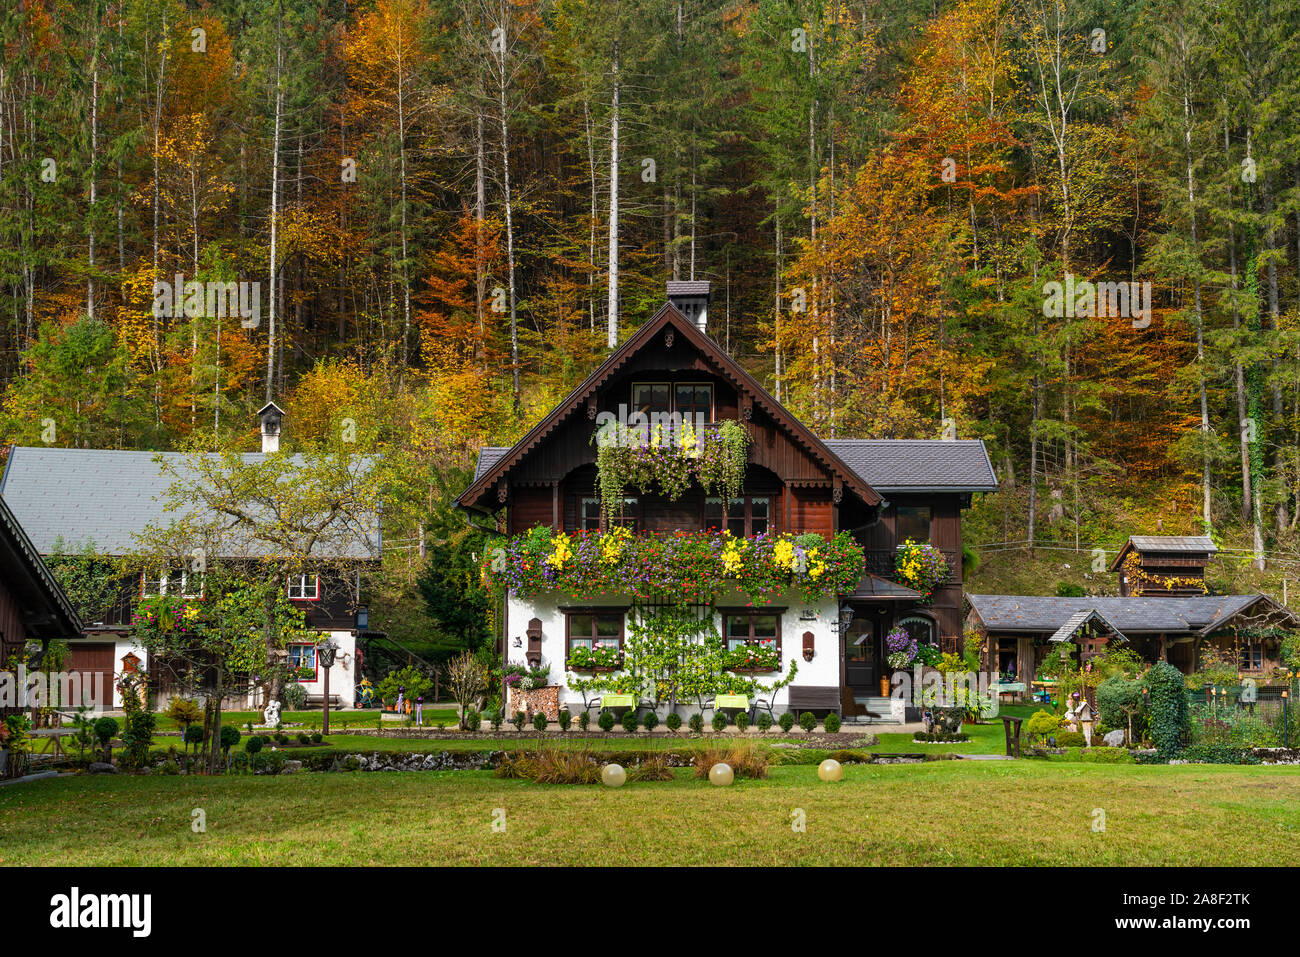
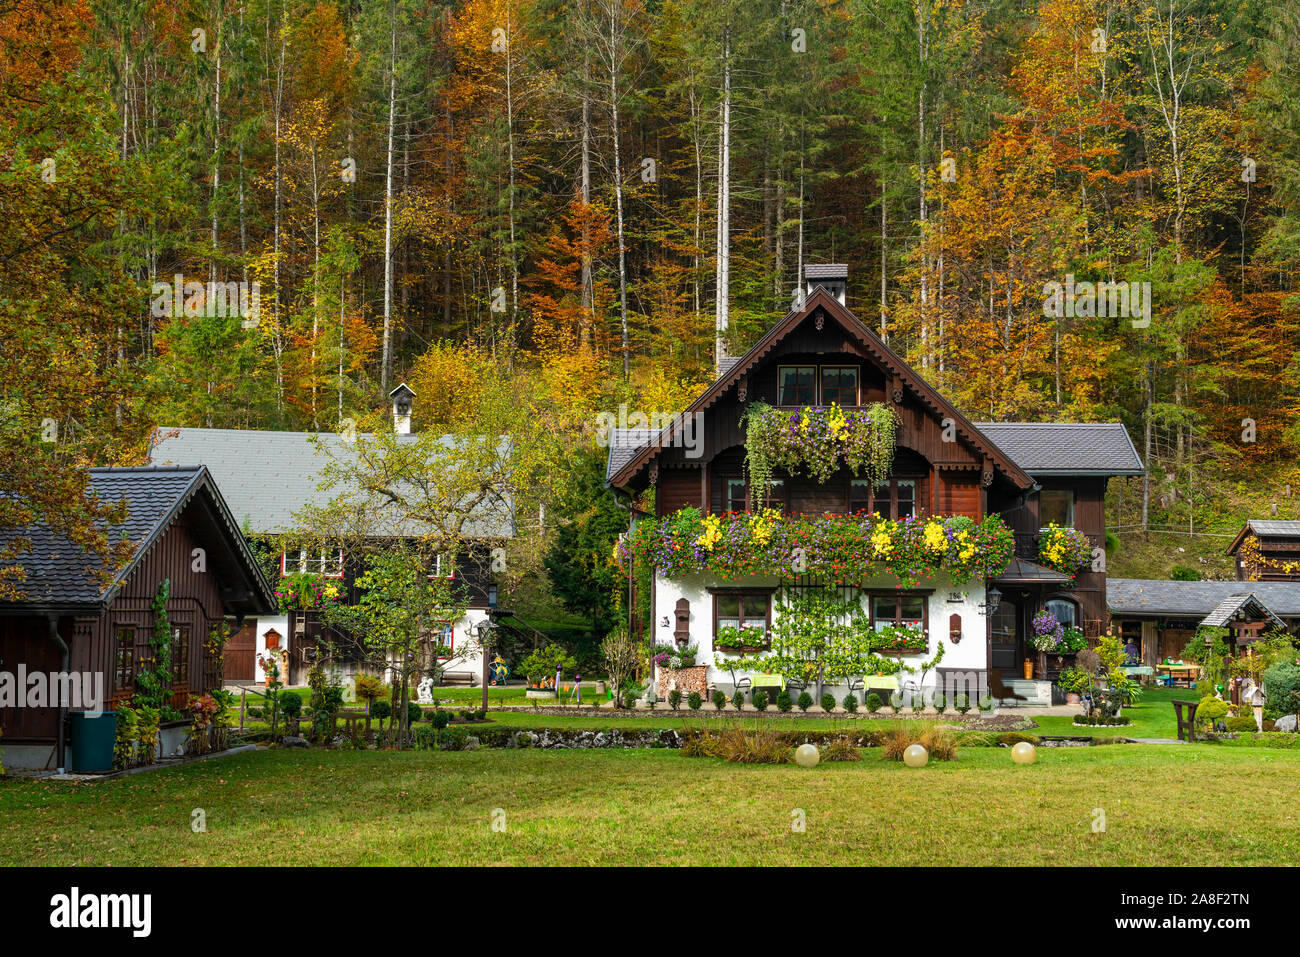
round table: present [26,729,81,767] -> none [218,705,271,745]
bench: none [147,734,185,764] -> present [331,711,371,742]

